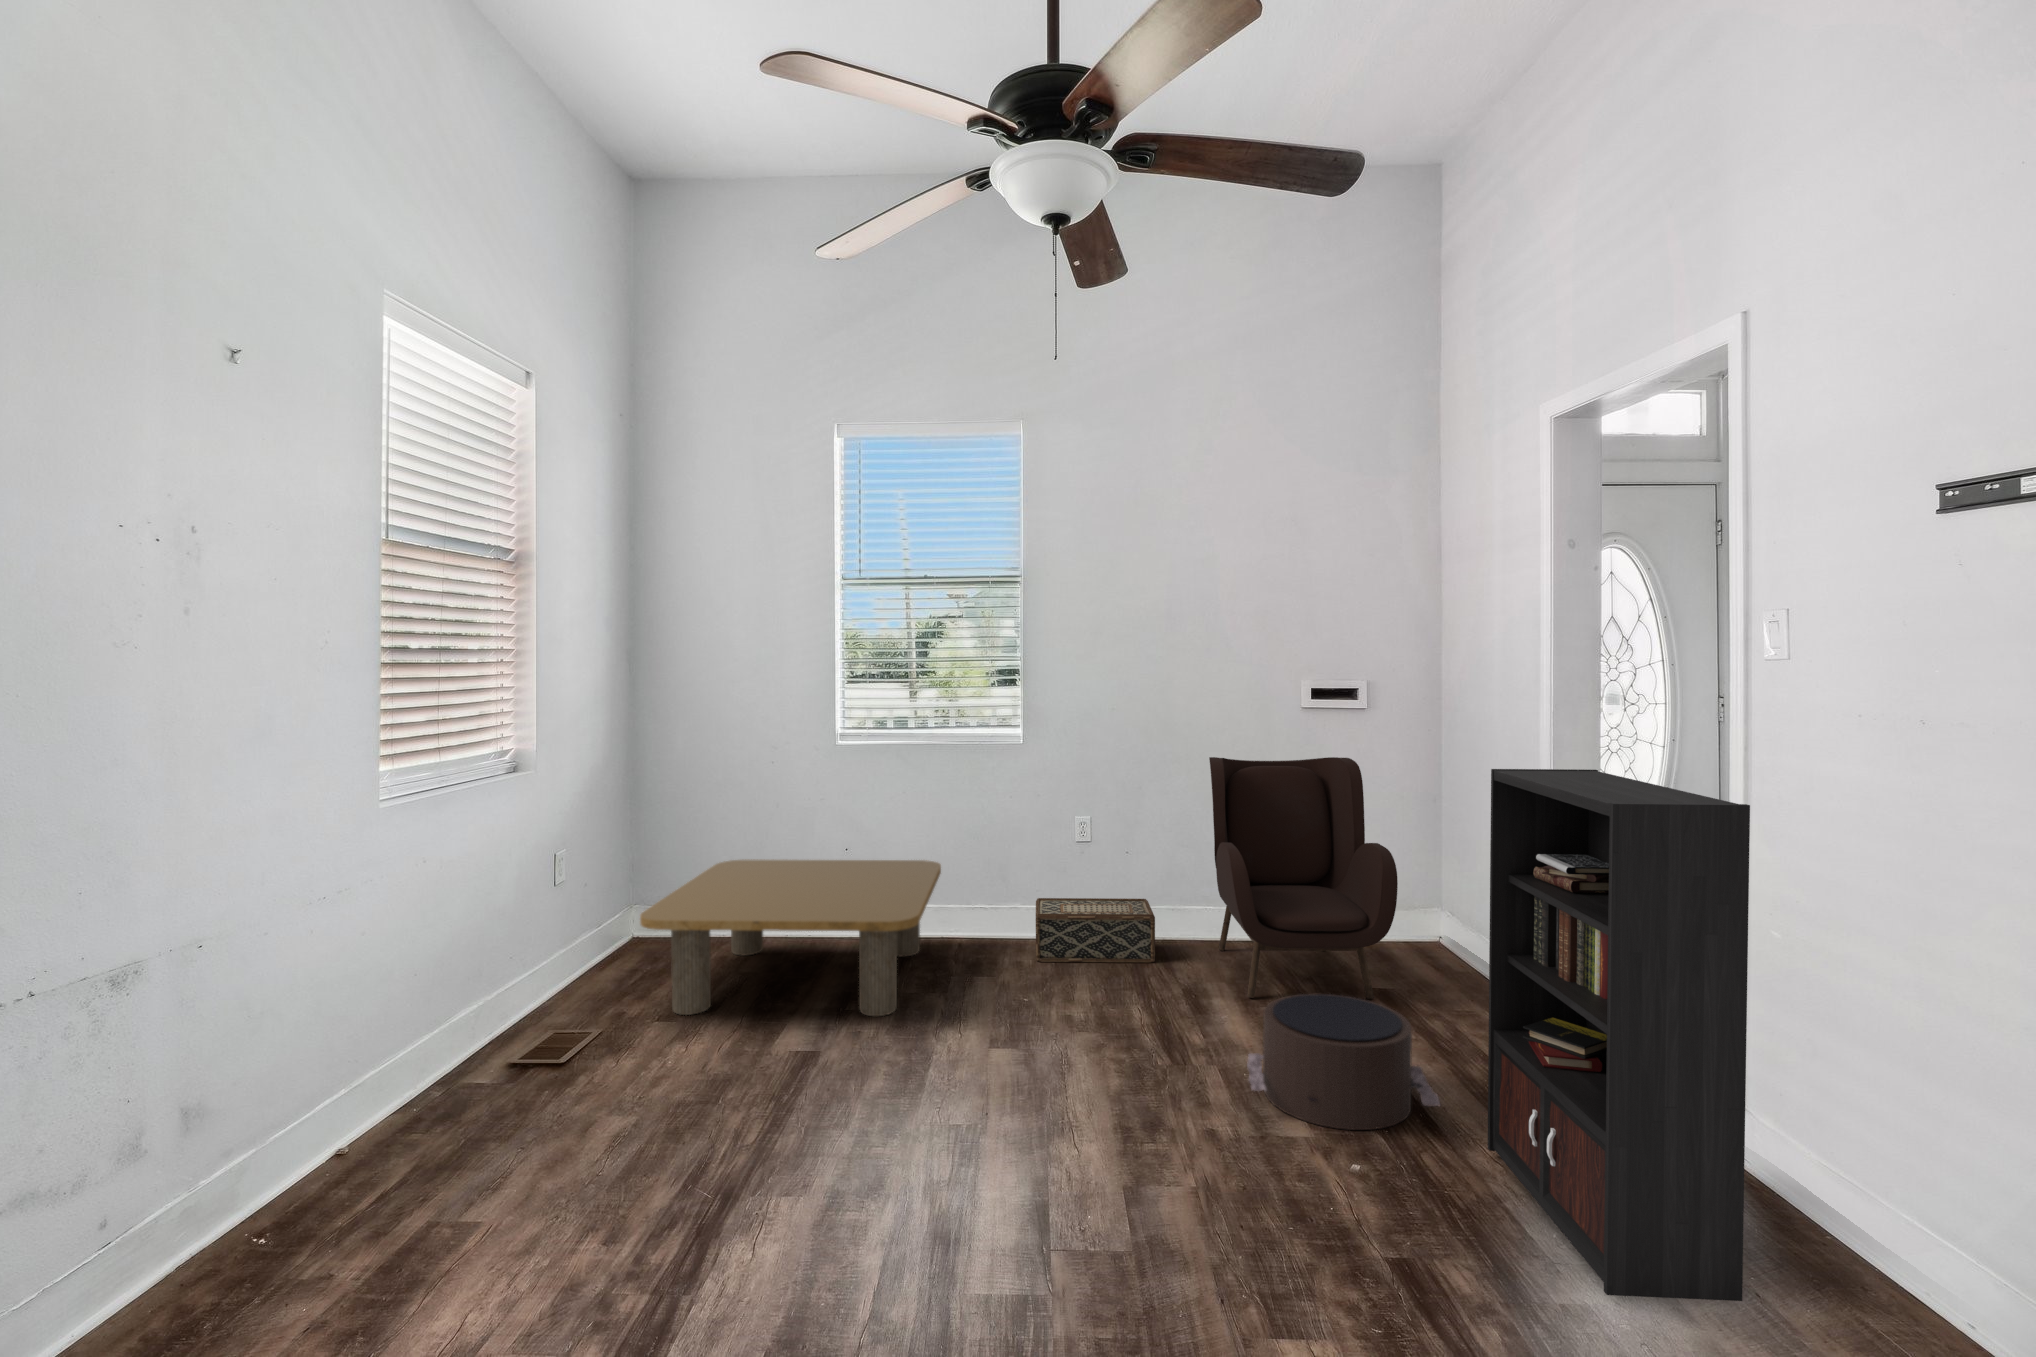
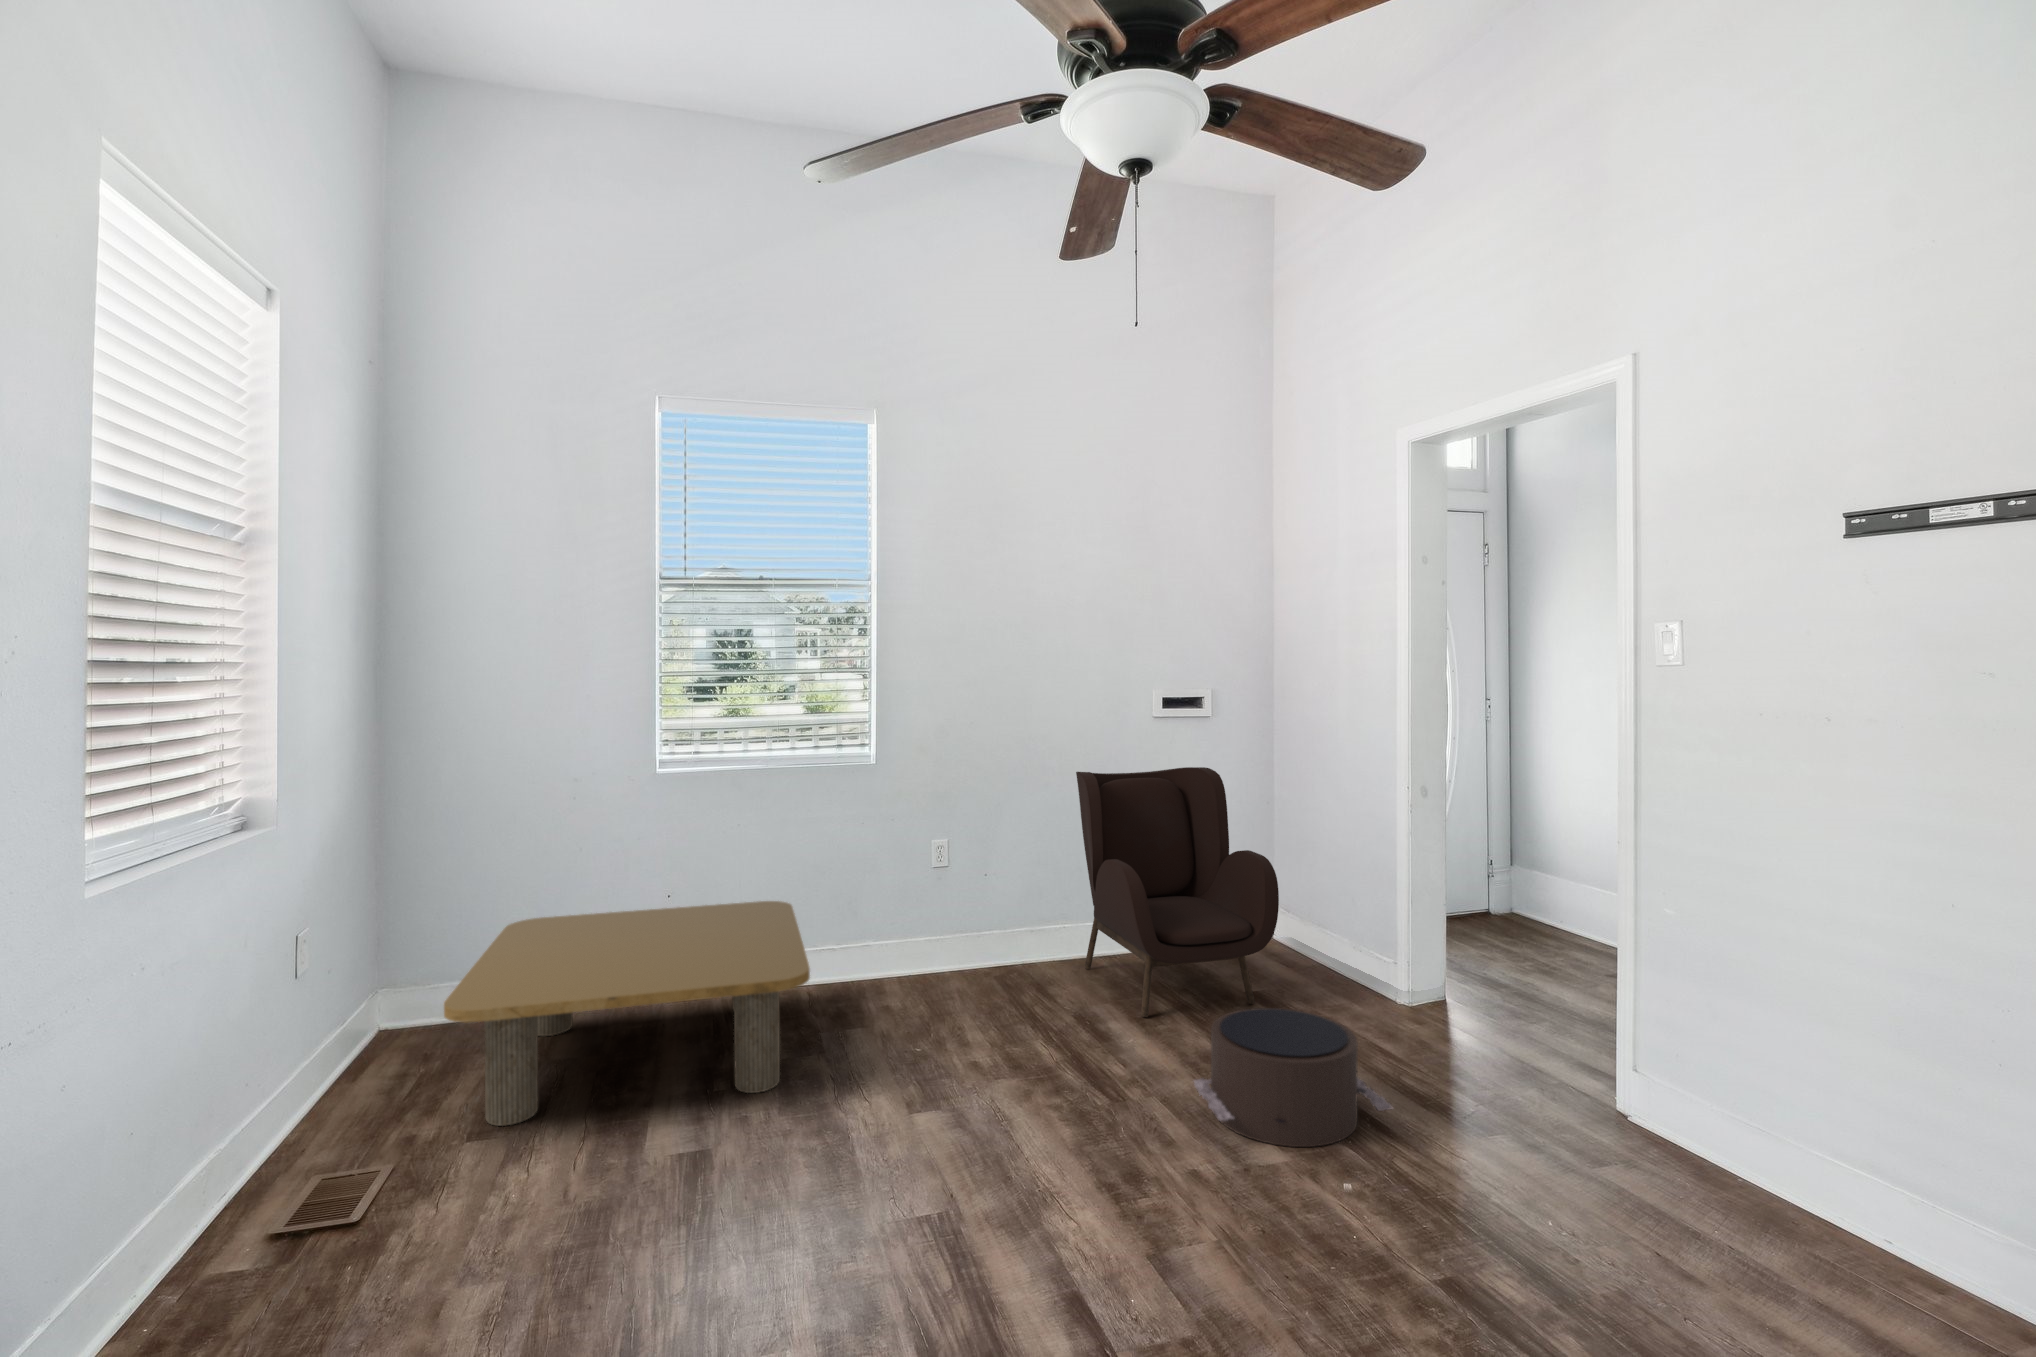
bookcase: present [1488,769,1750,1301] -> none [1445,775,1881,1300]
woven basket: present [1036,898,1155,963] -> none [894,923,1030,1002]

